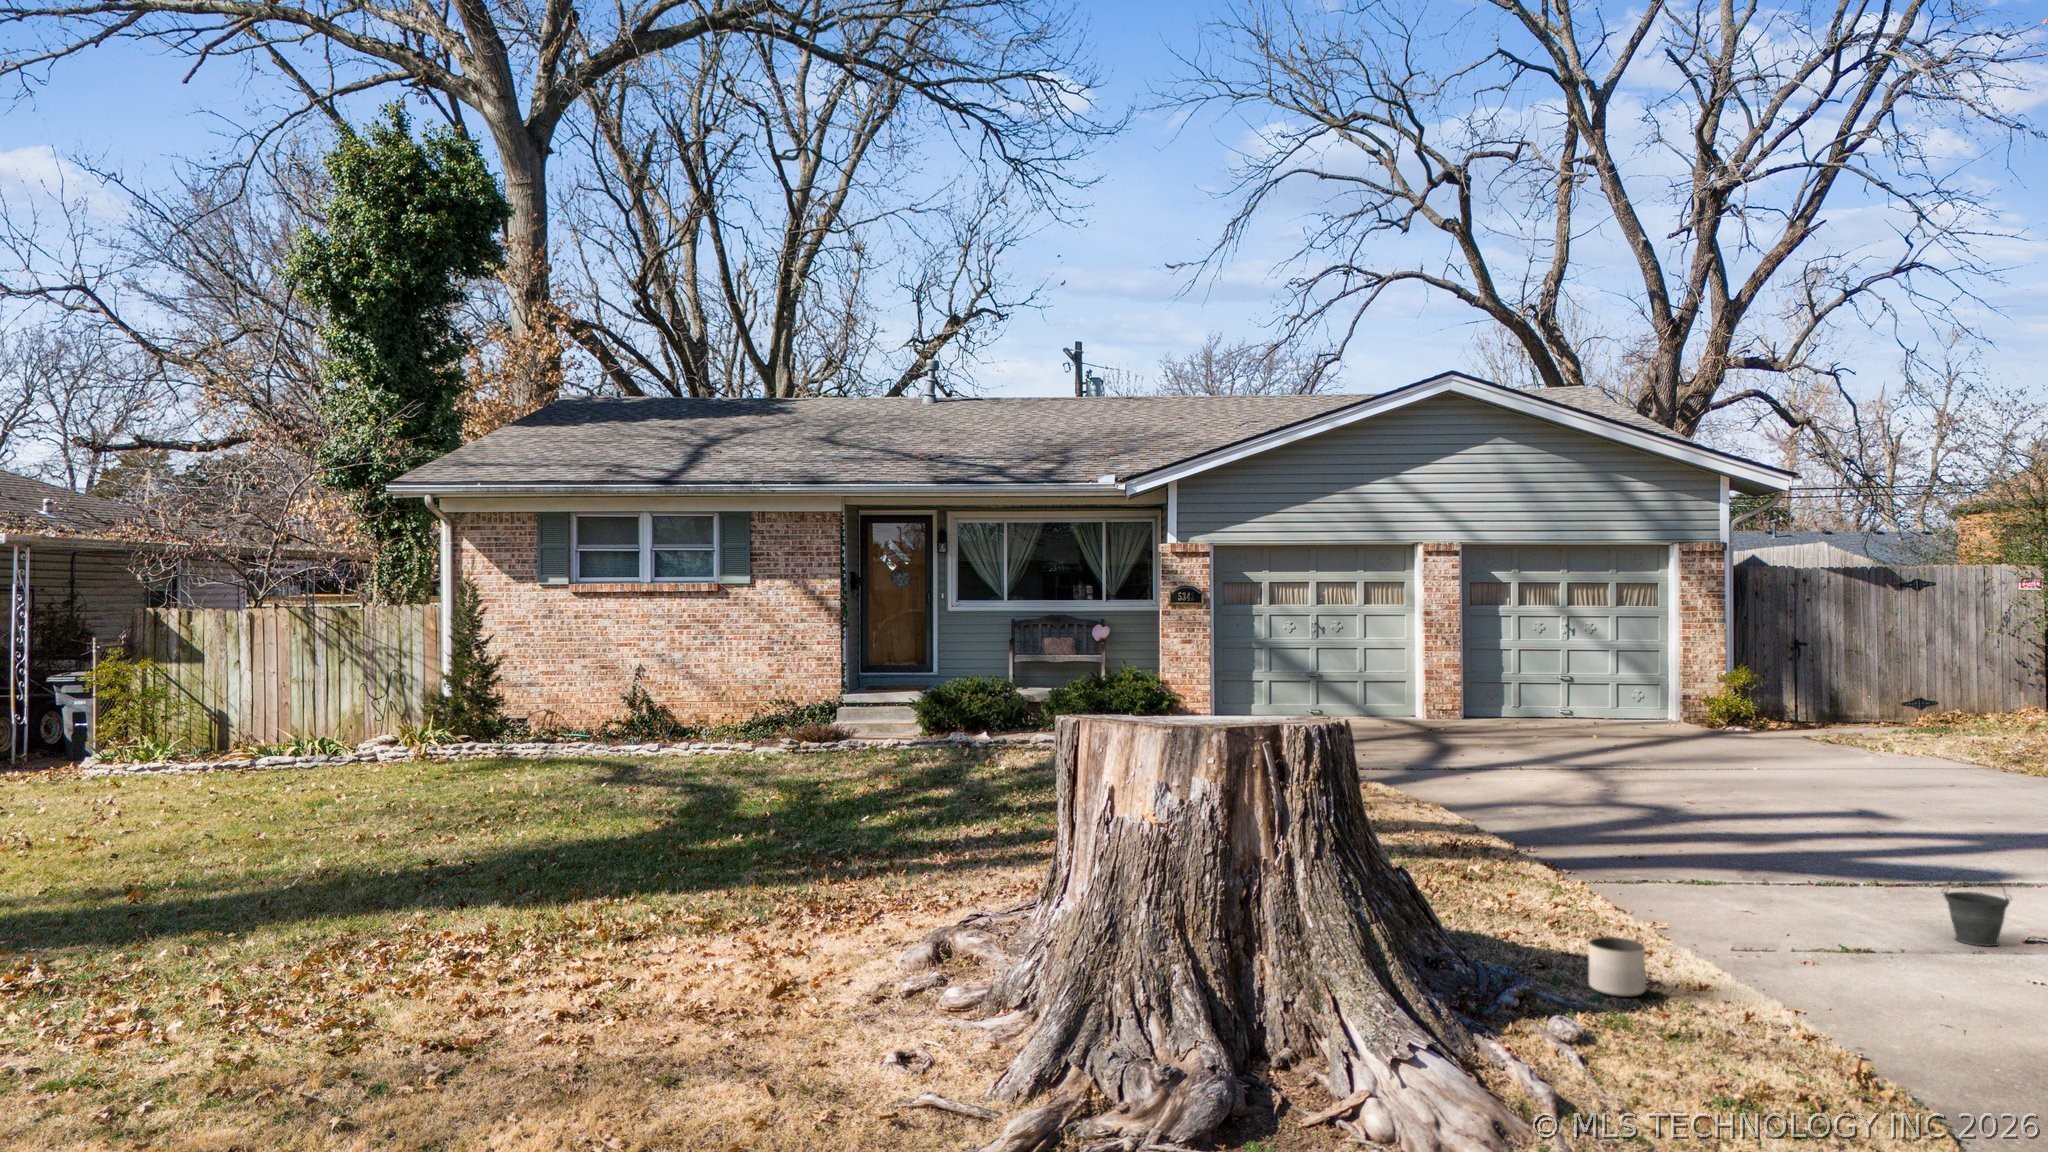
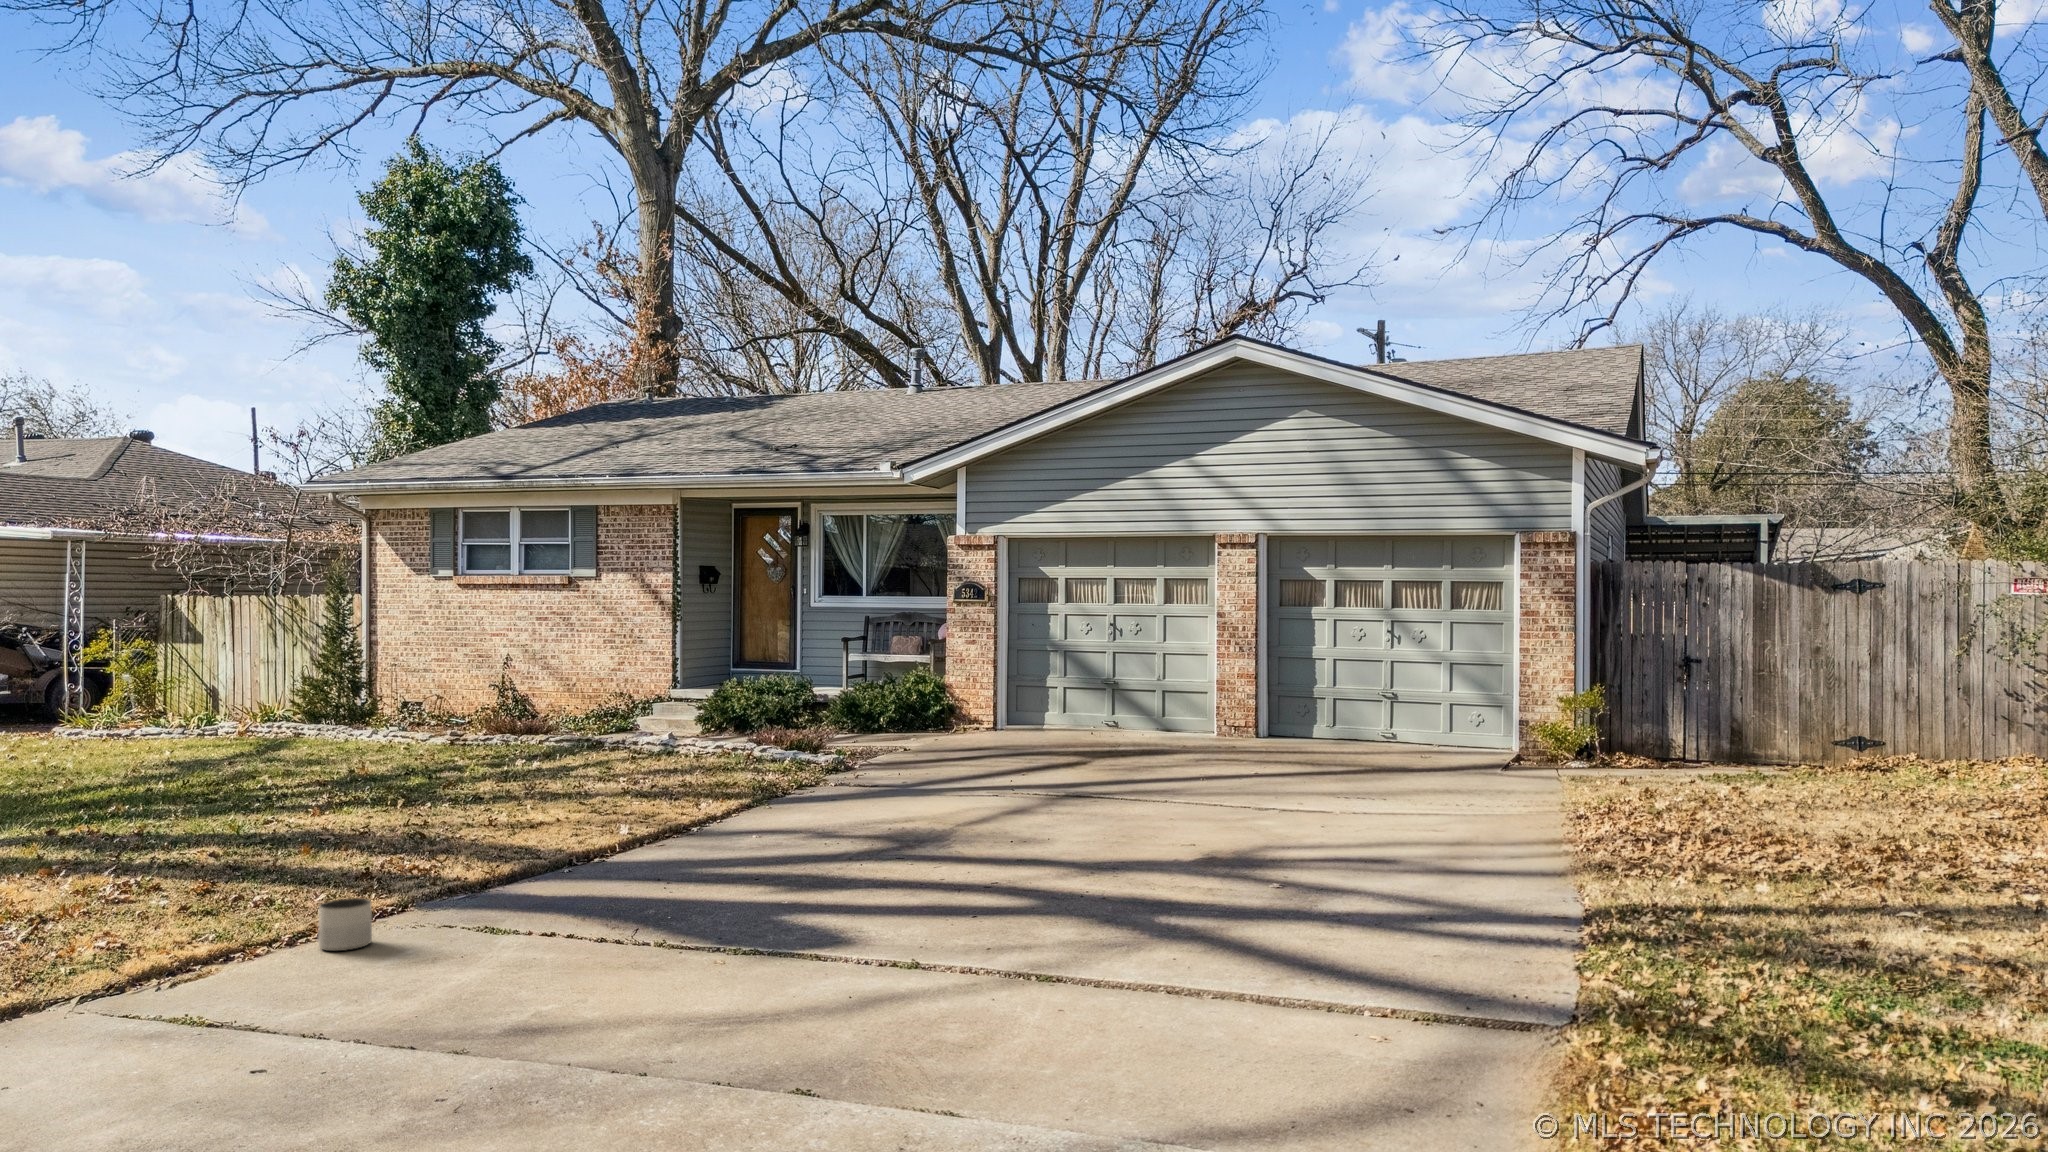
bucket: present [1944,885,2010,946] -> none [789,873,844,953]

